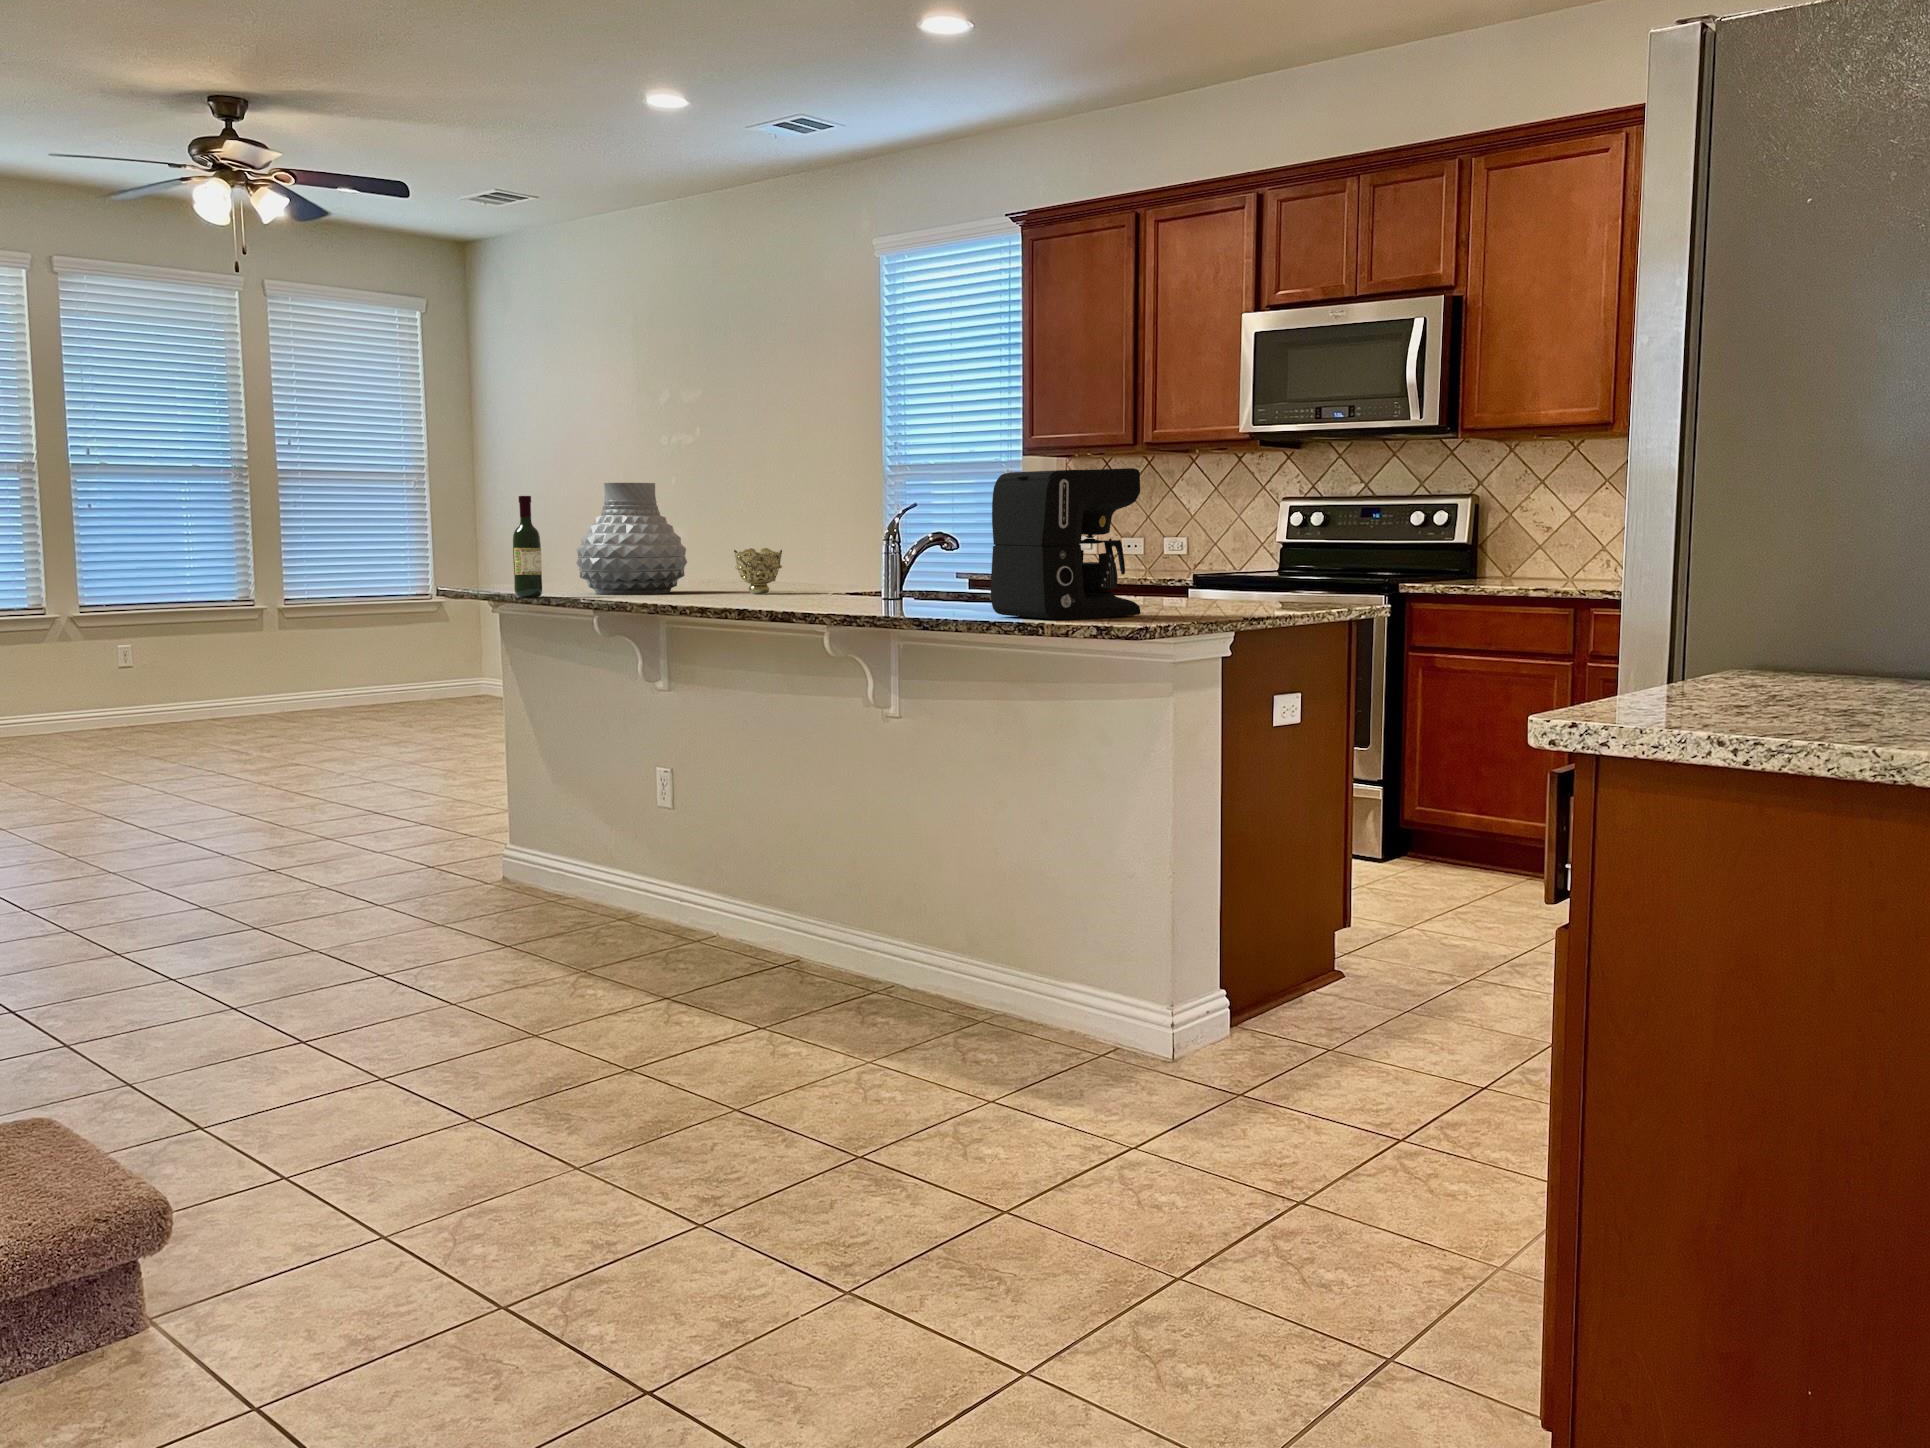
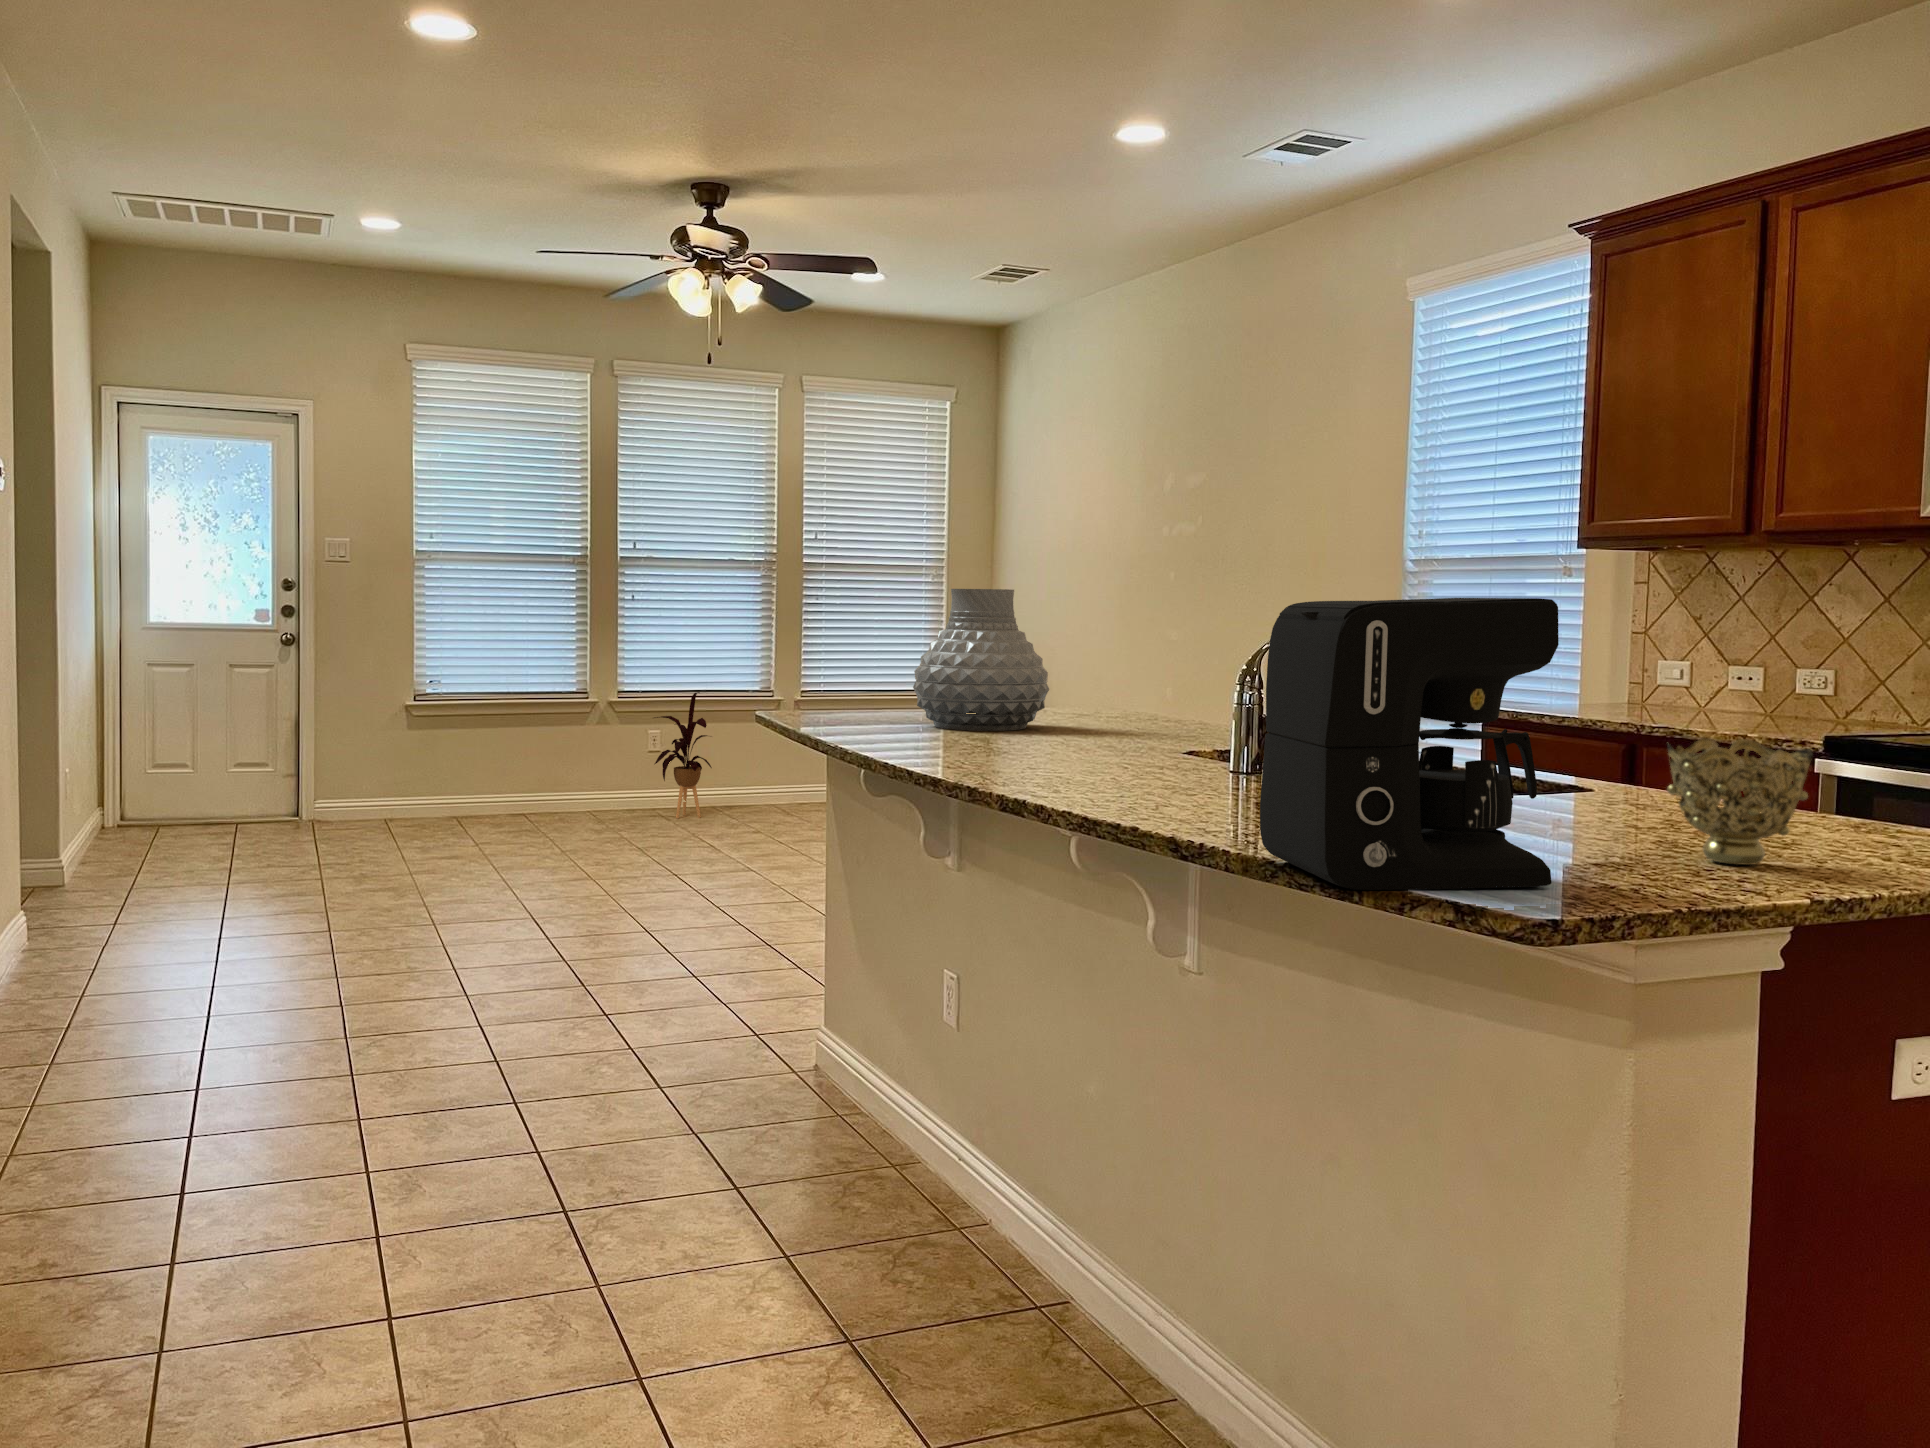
wine bottle: present [513,496,542,598] -> none [818,605,851,731]
decorative bowl: present [734,548,782,594] -> present [1667,738,1813,865]
house plant: none [123,604,202,735] -> present [654,692,712,818]

